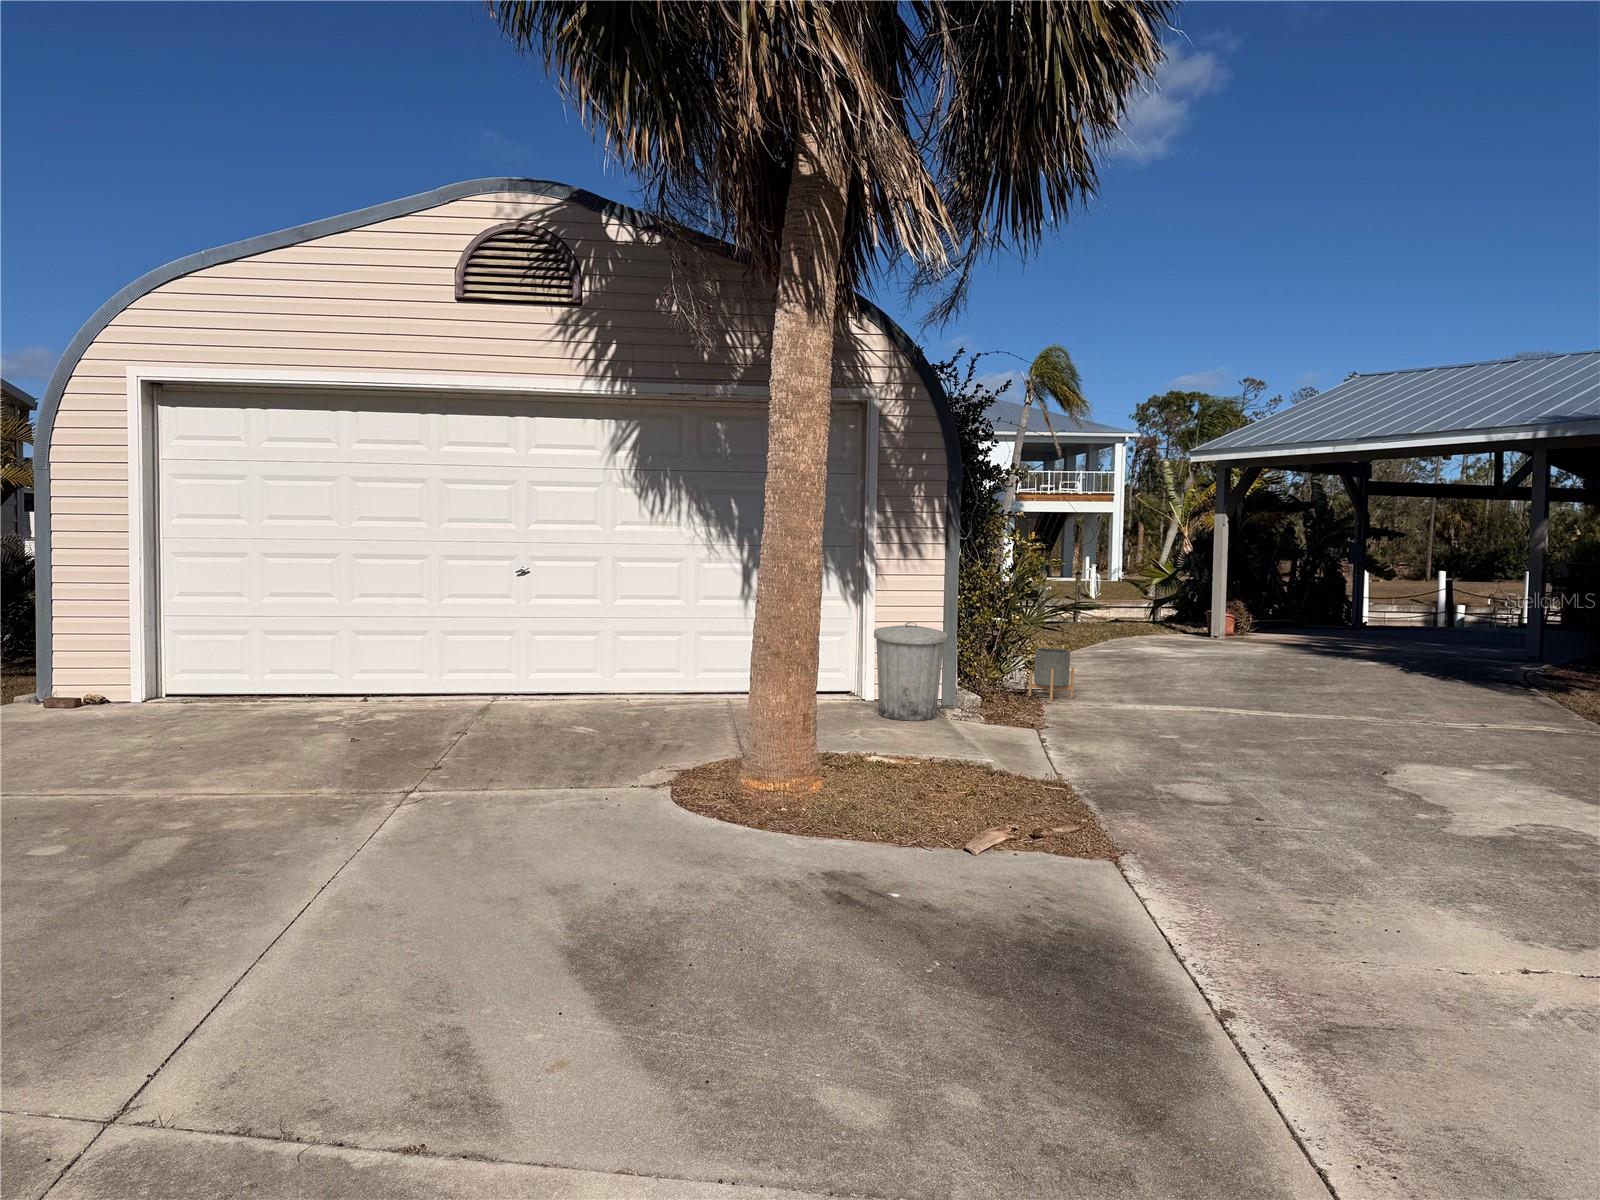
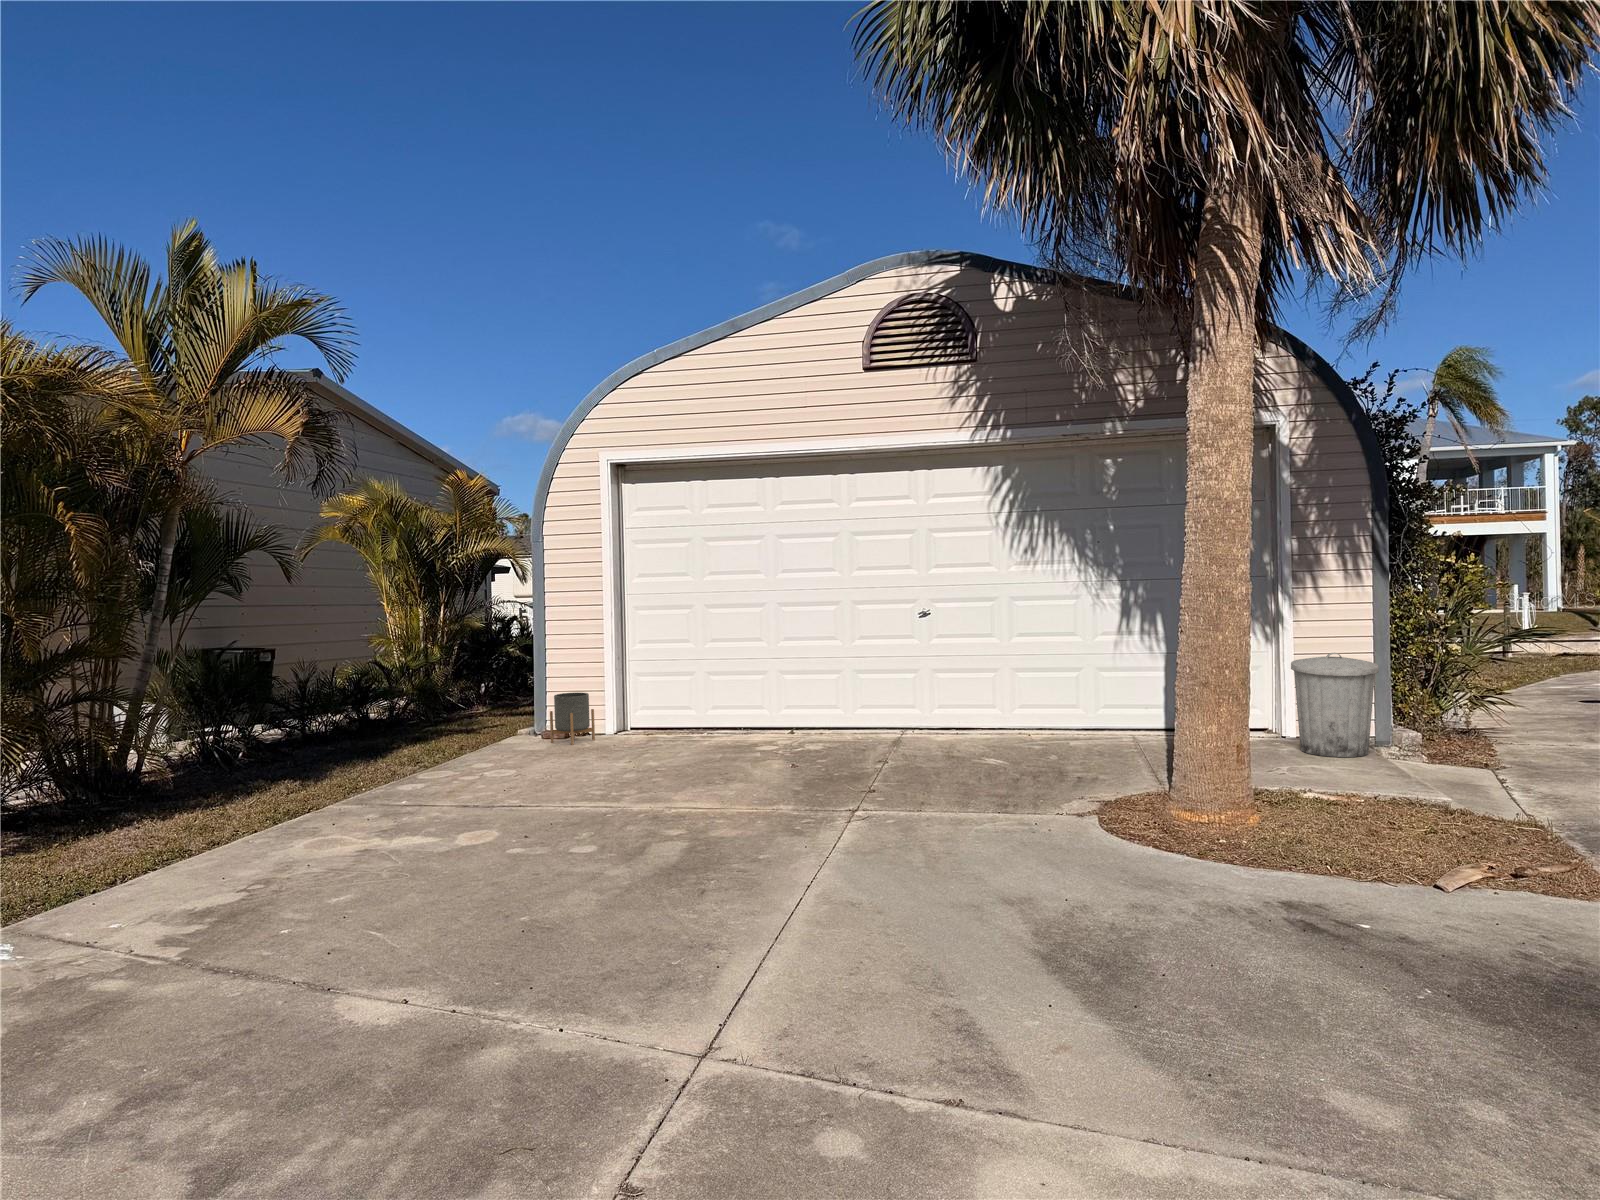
planter: present [1028,648,1074,701] -> present [550,692,595,745]

